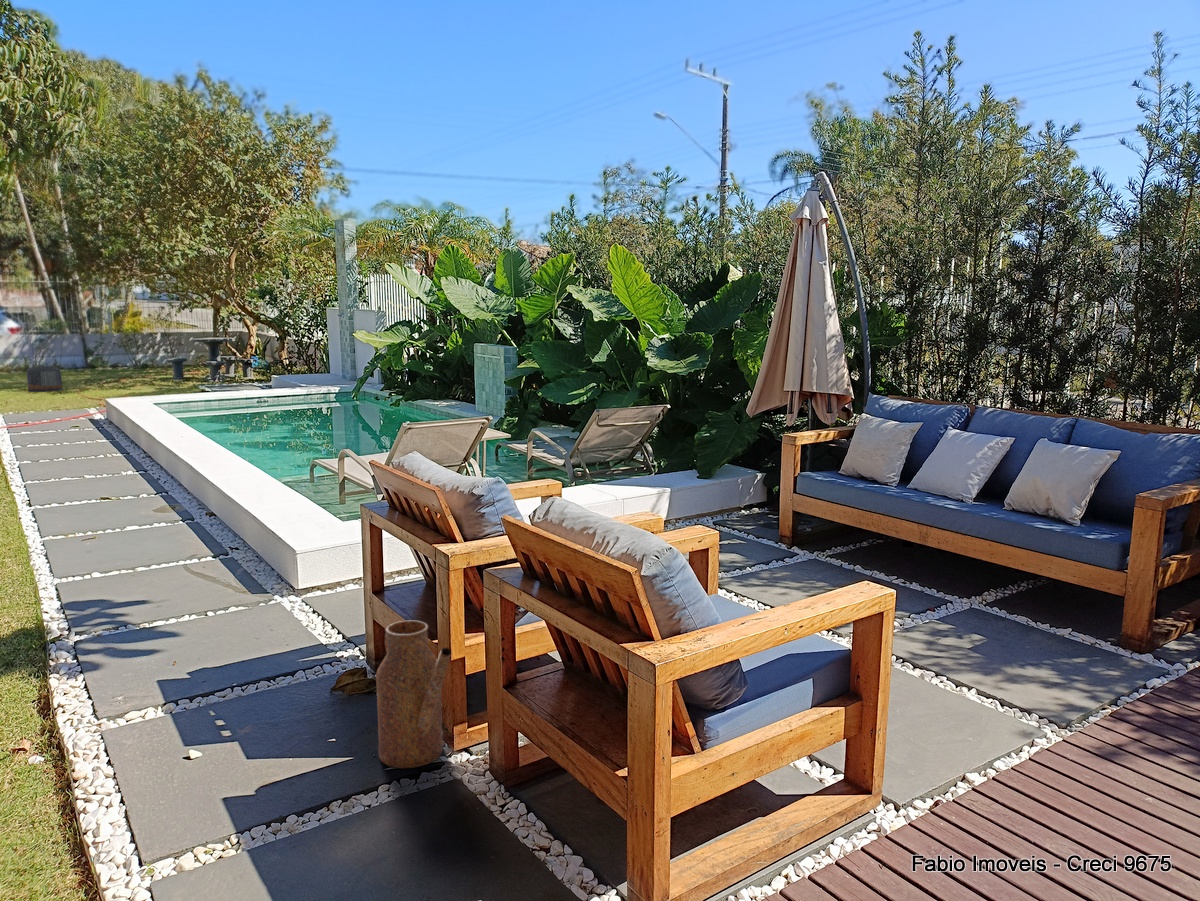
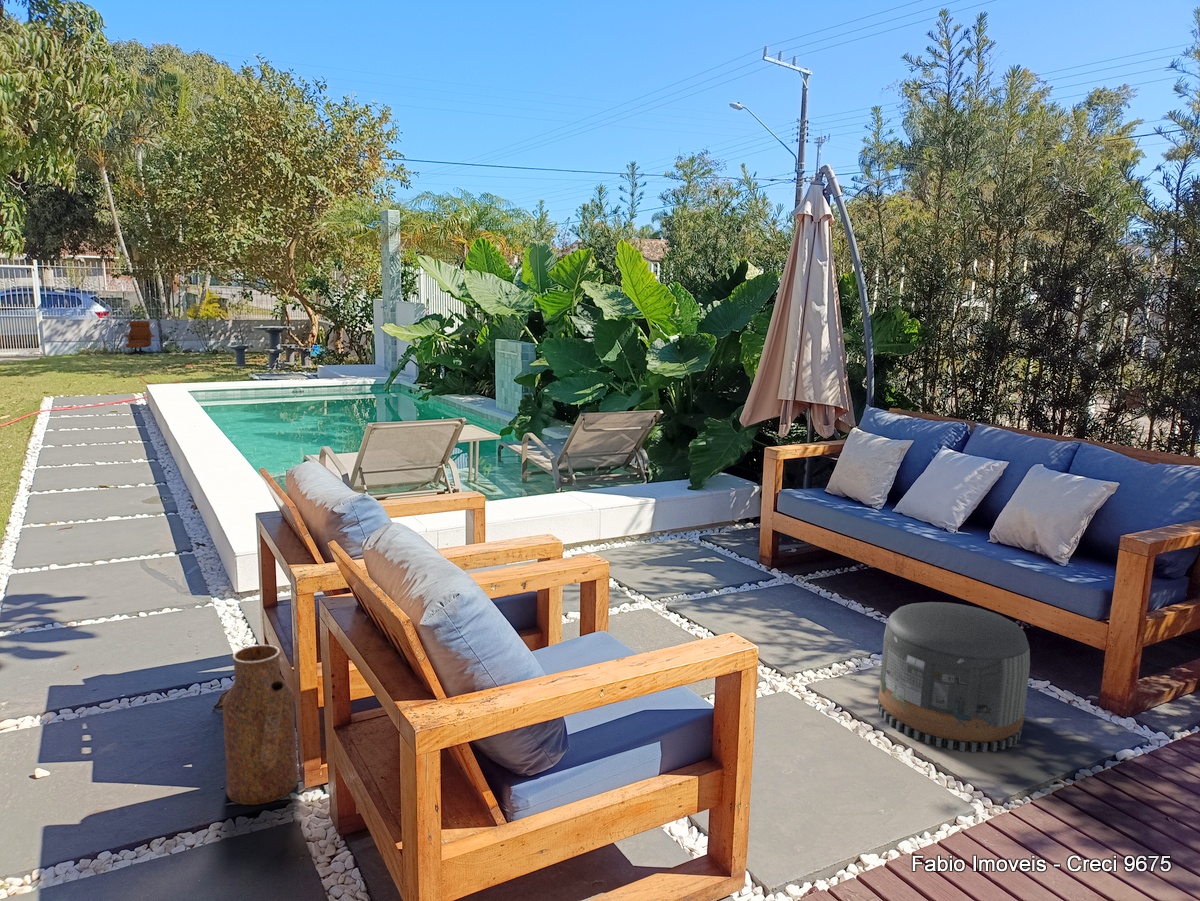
lounge chair: none [45,336,79,371] -> present [124,321,155,355]
pouf: present [27,366,63,392] -> present [878,602,1030,752]

